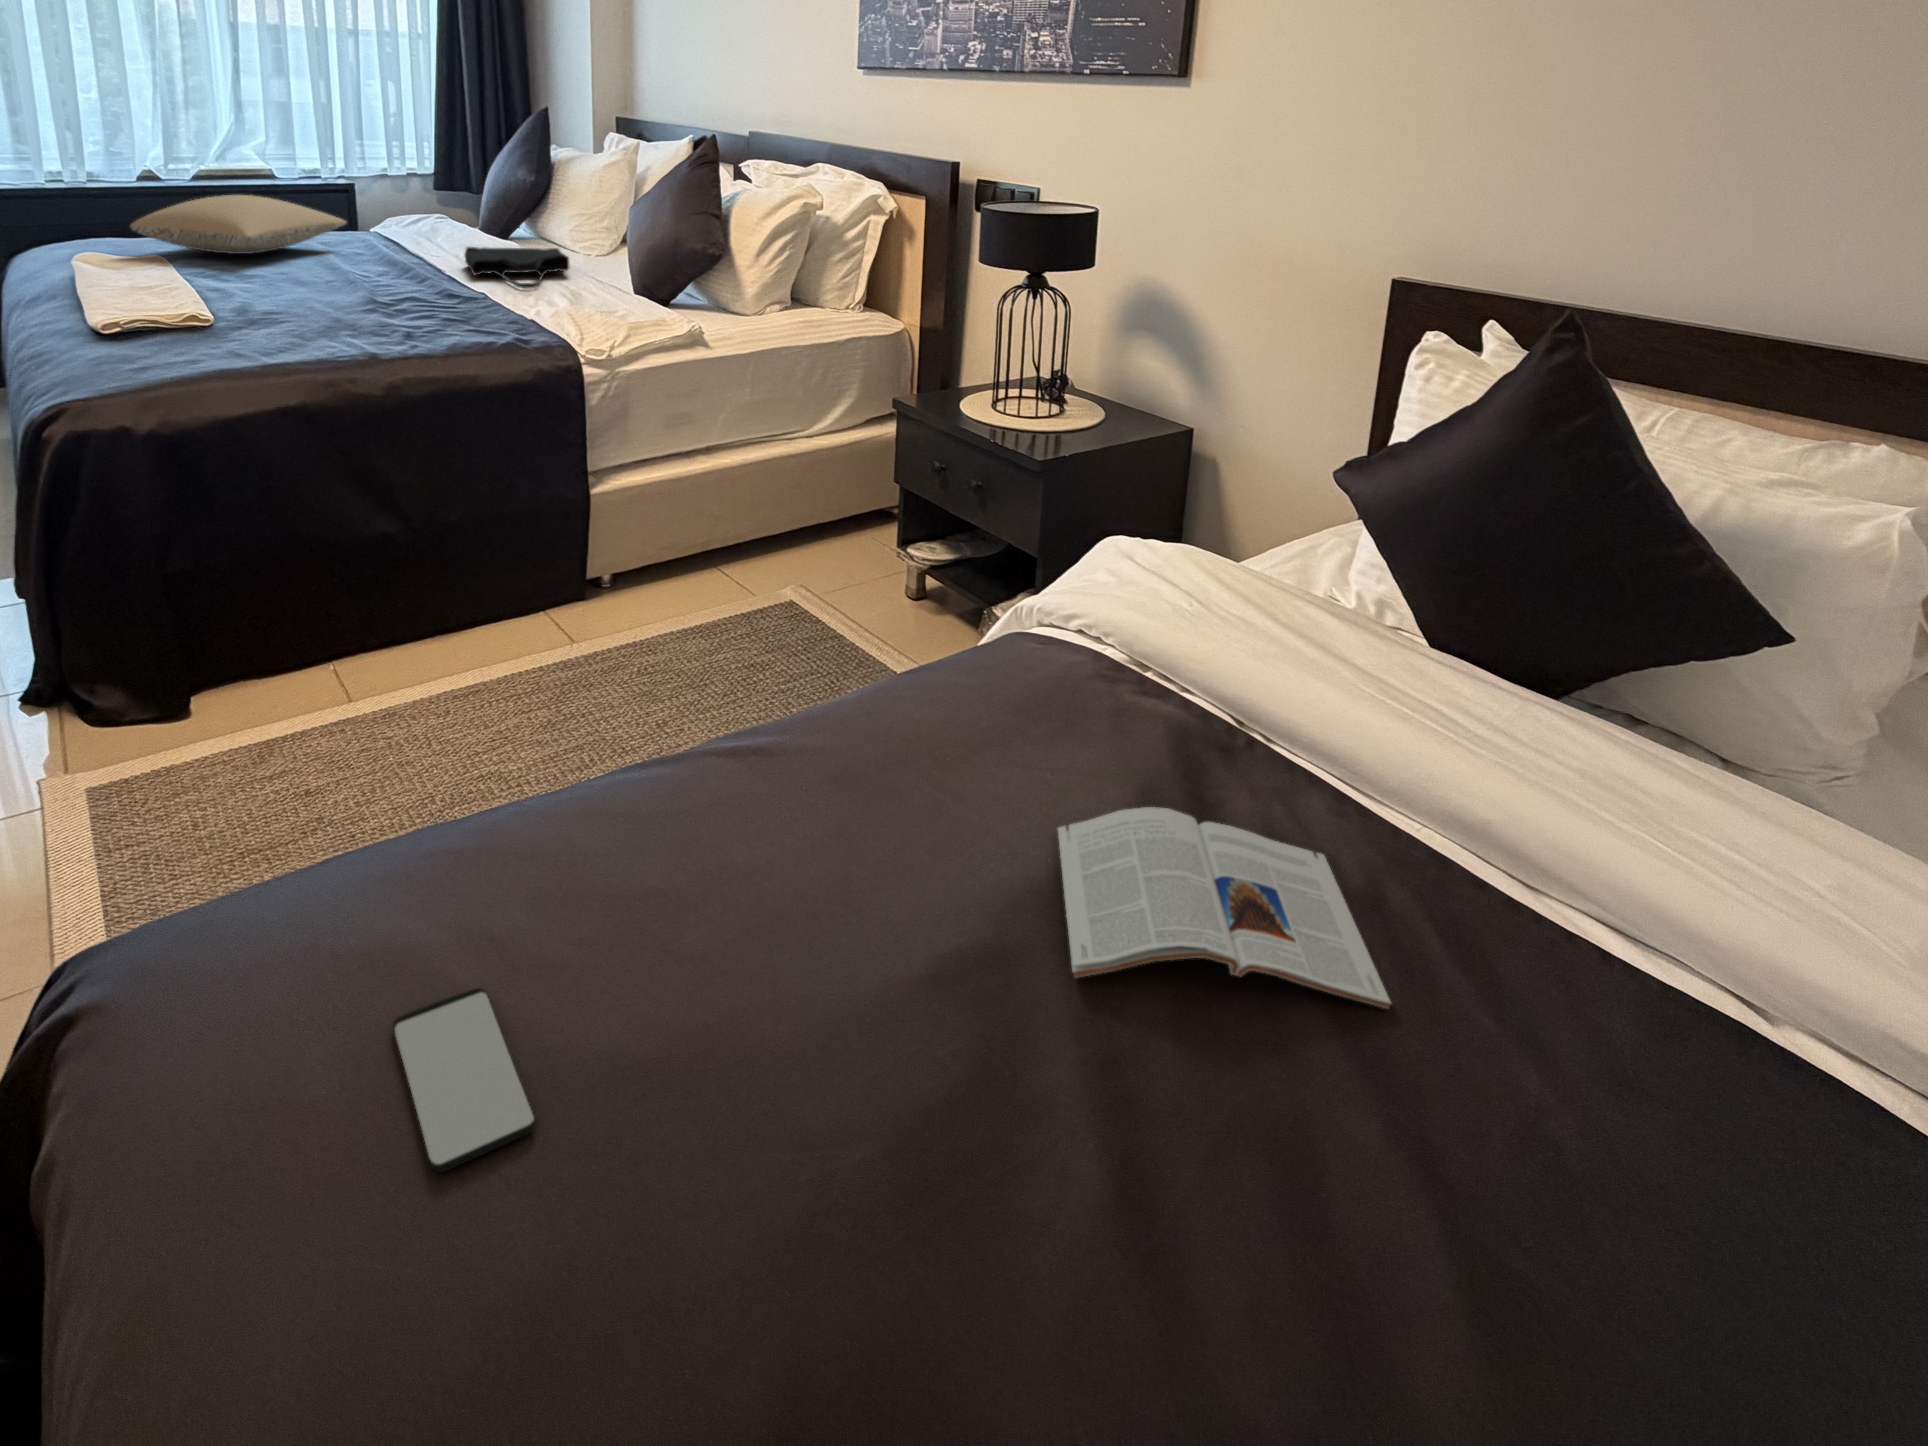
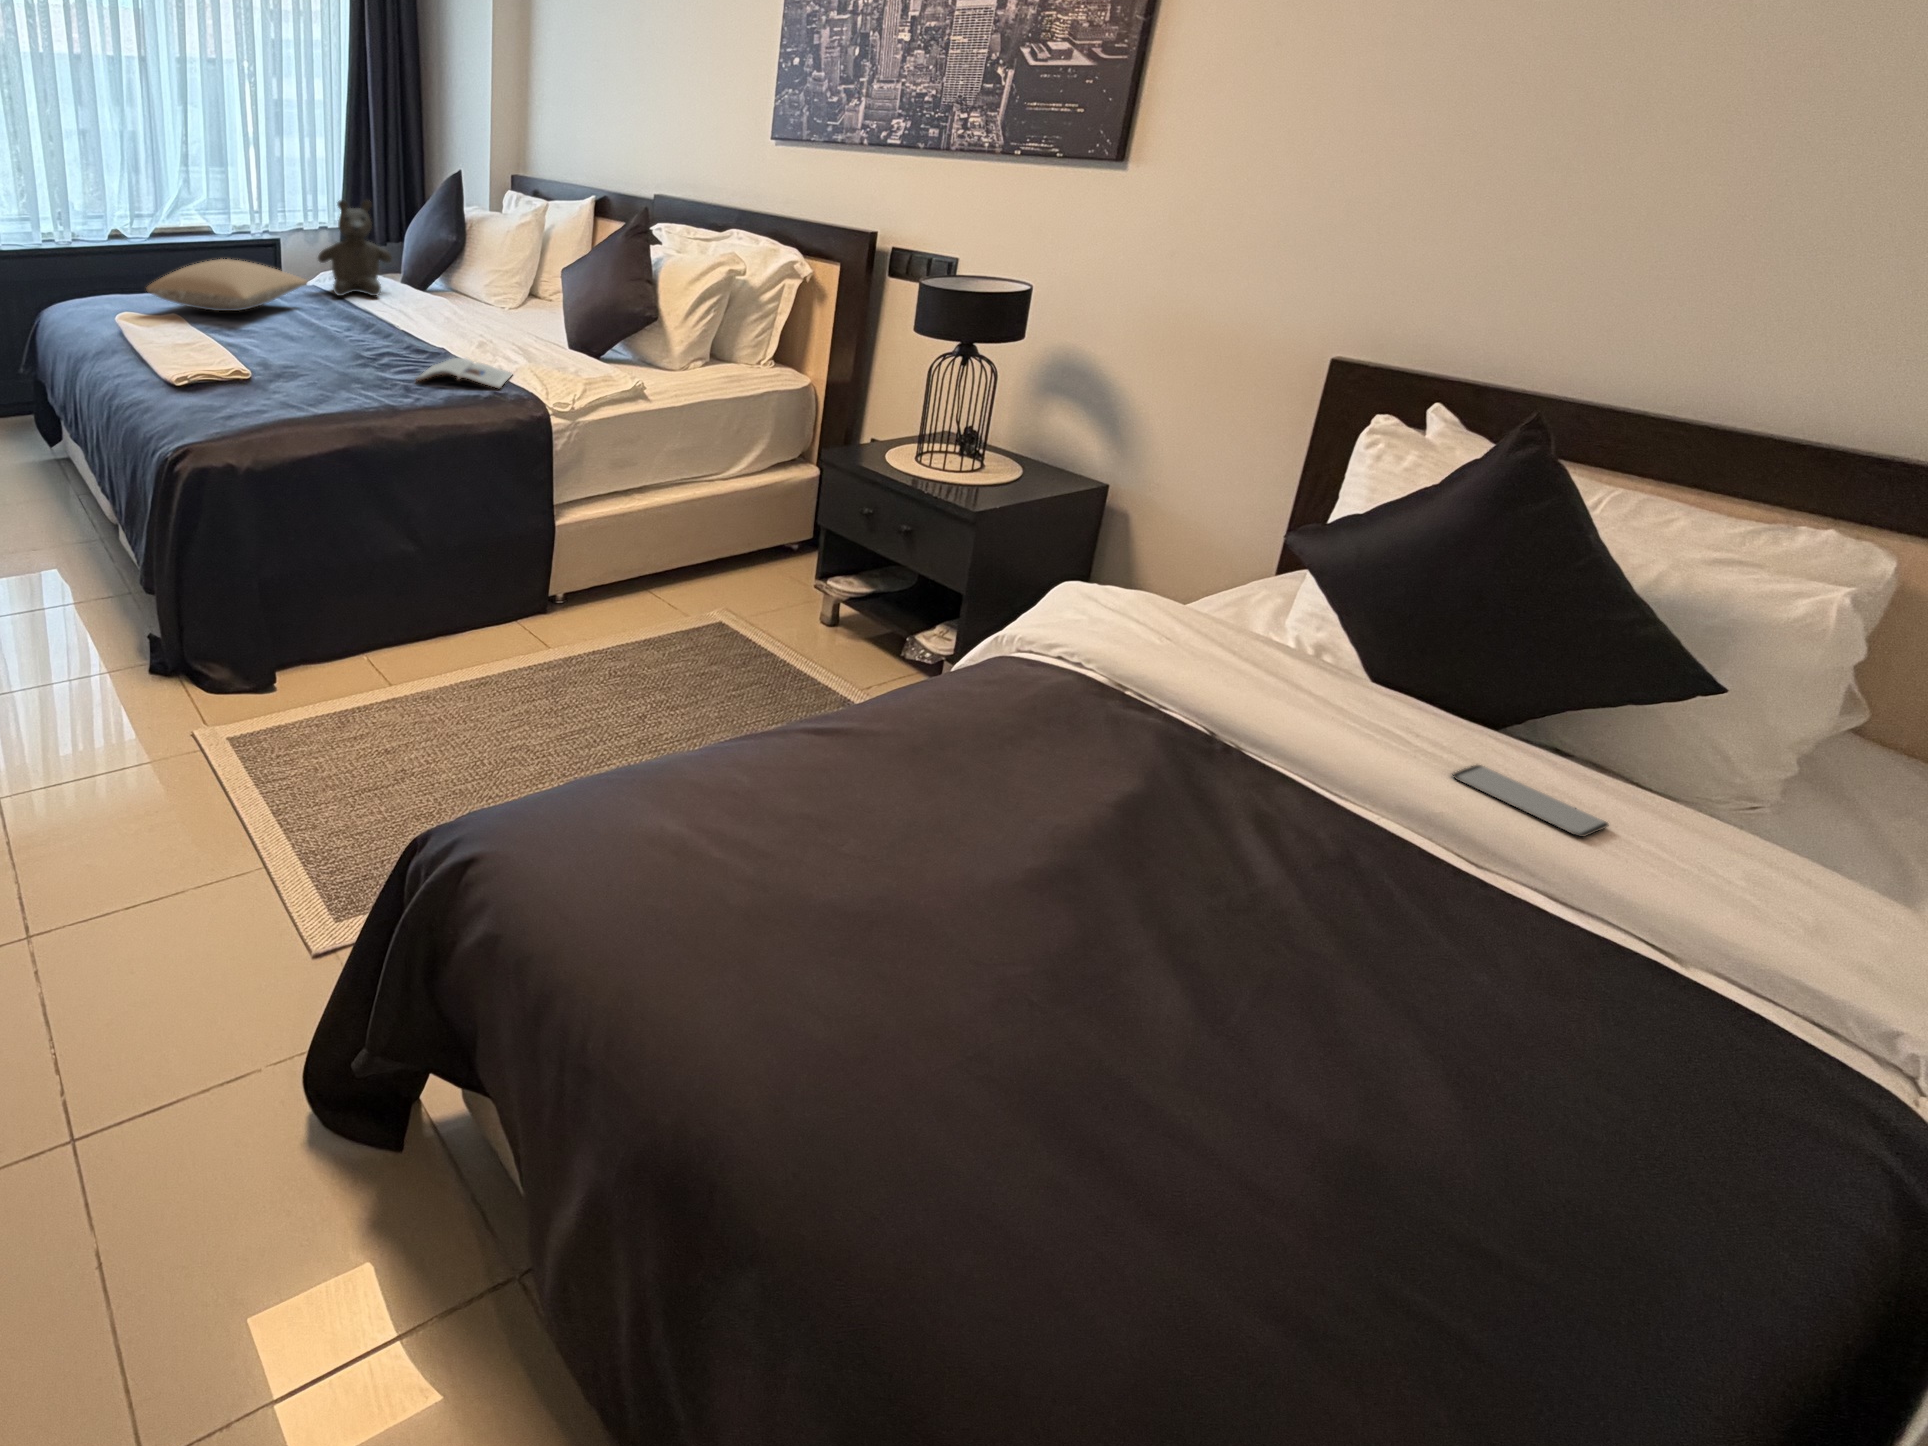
teddy bear: none [370,133,461,241] -> present [318,200,392,296]
tote bag: present [465,247,569,288] -> none [414,305,506,344]
magazine: present [1058,807,1391,1008] -> present [415,358,512,388]
smartphone: present [393,988,536,1172] -> present [1453,765,1608,837]

